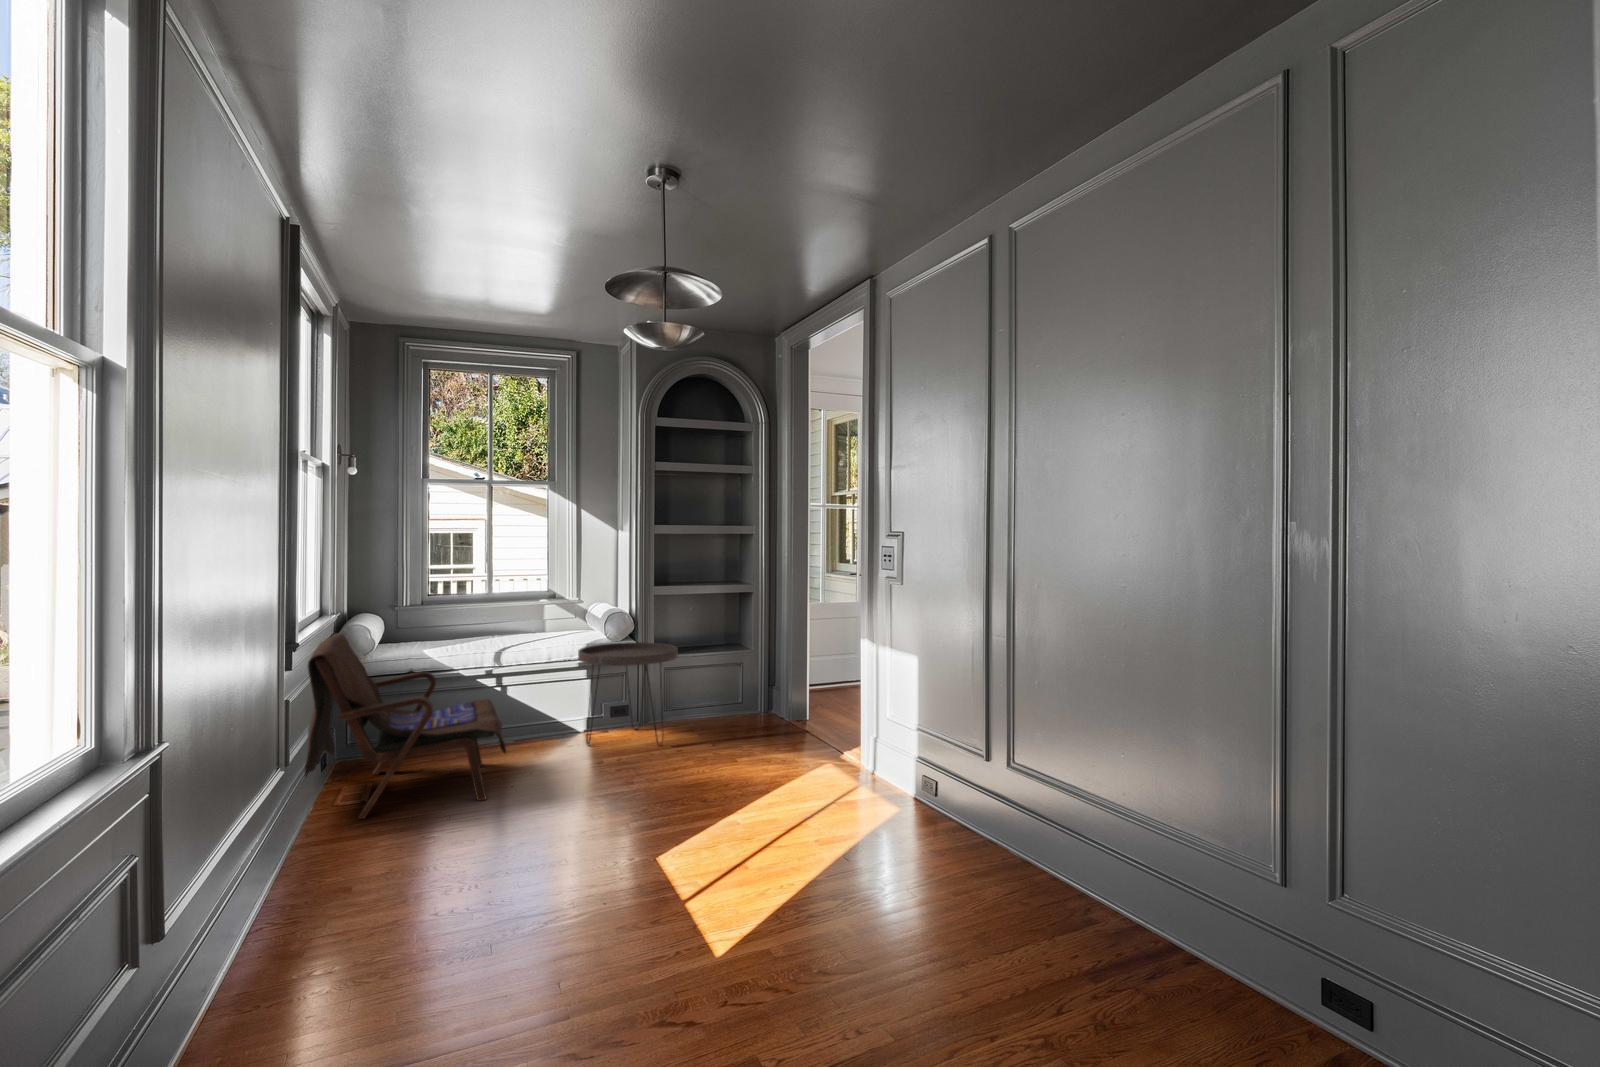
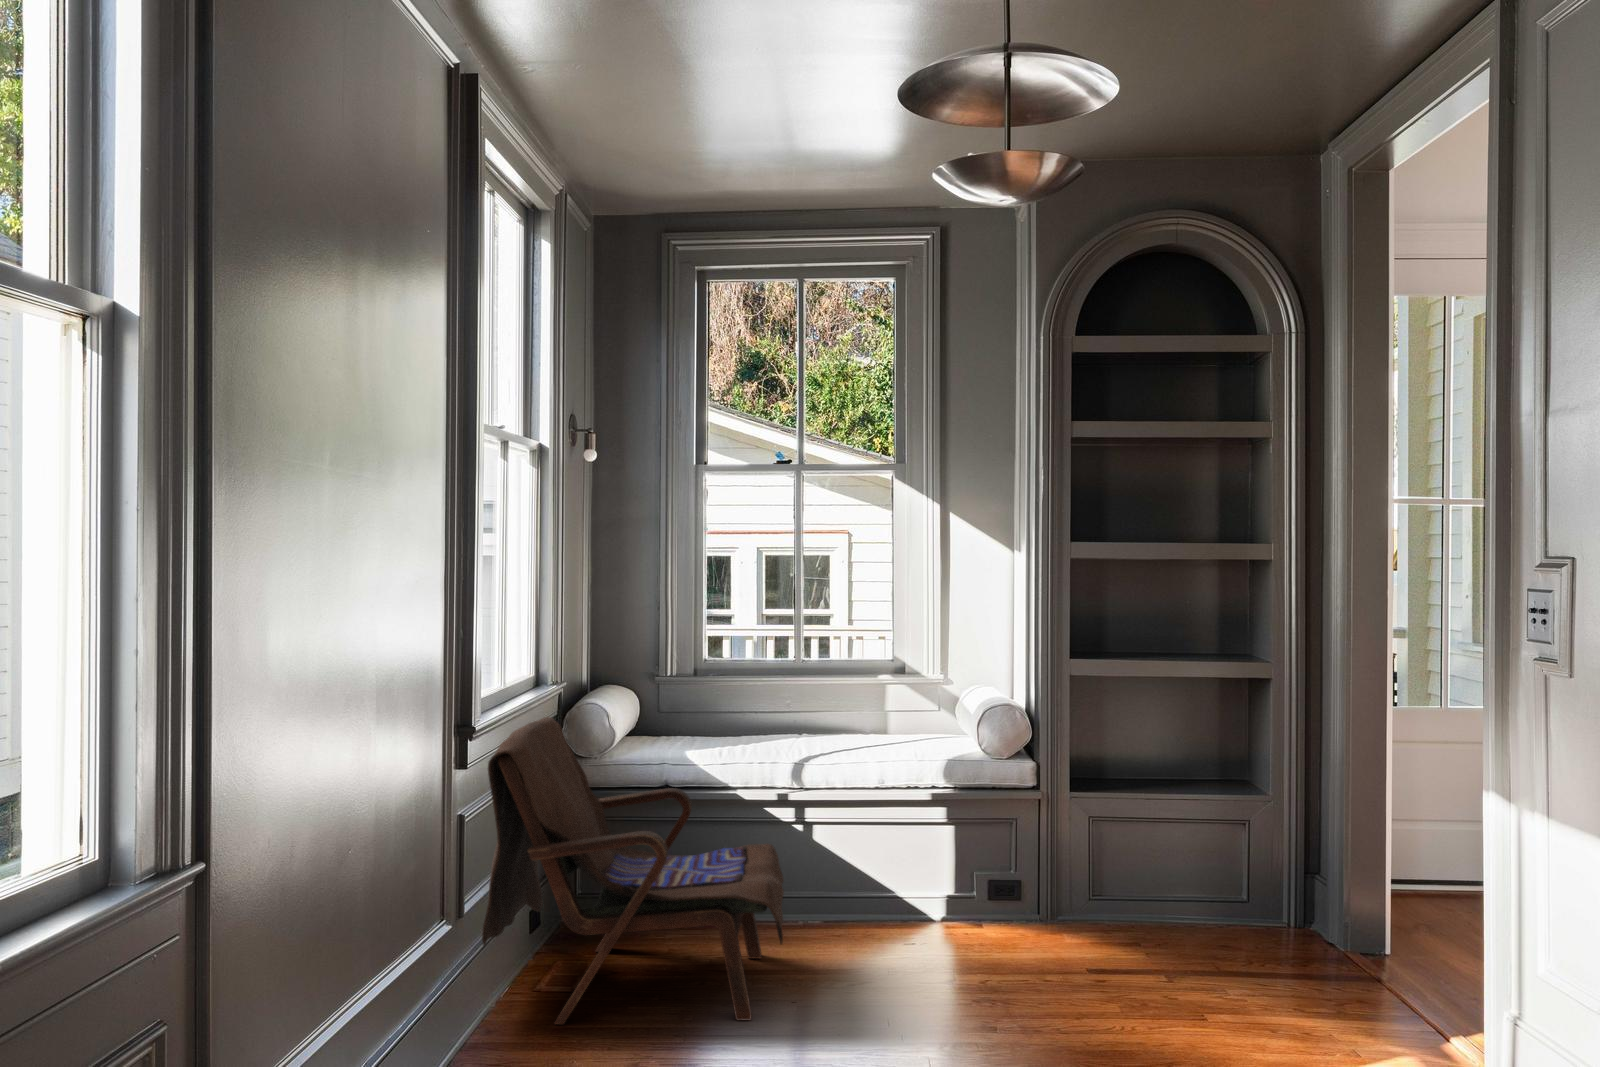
side table: present [578,642,678,745] -> none [929,761,1110,960]

